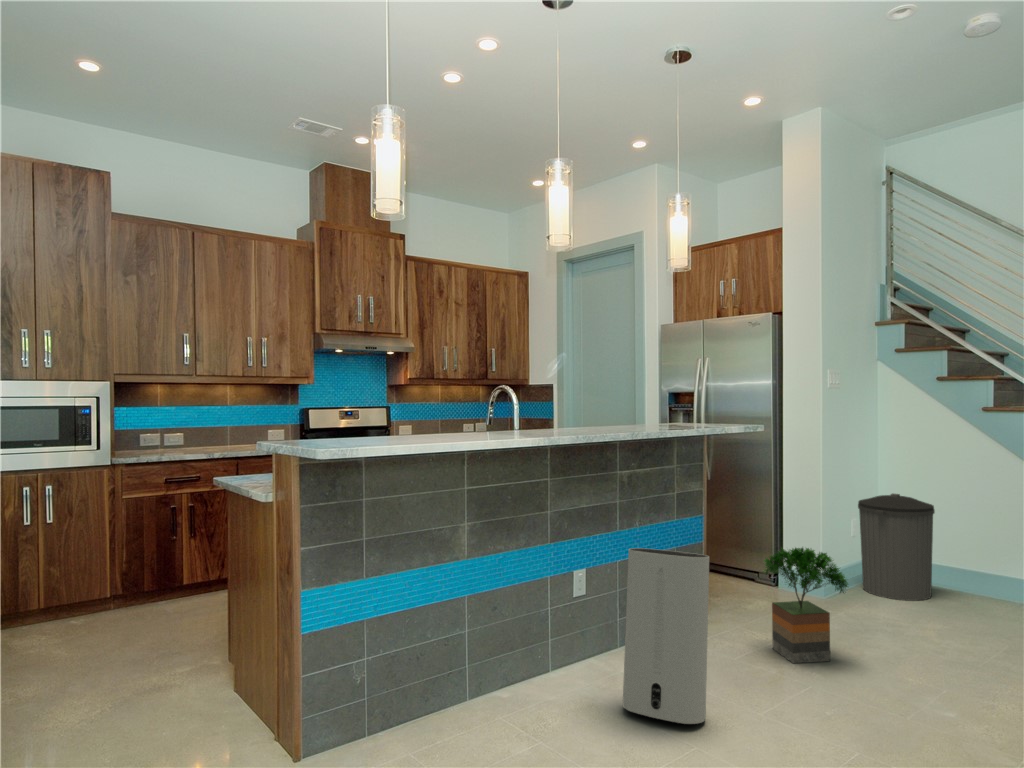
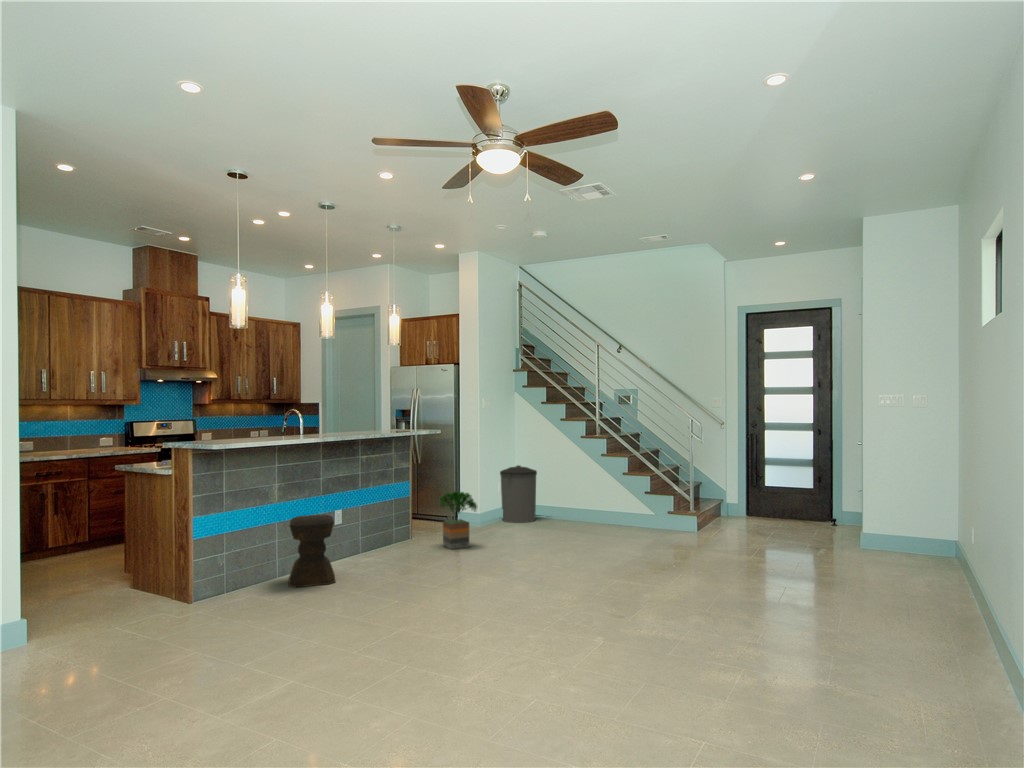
air purifier: present [623,548,709,724] -> none [361,491,405,571]
stool: none [479,592,572,749] -> present [288,515,335,587]

